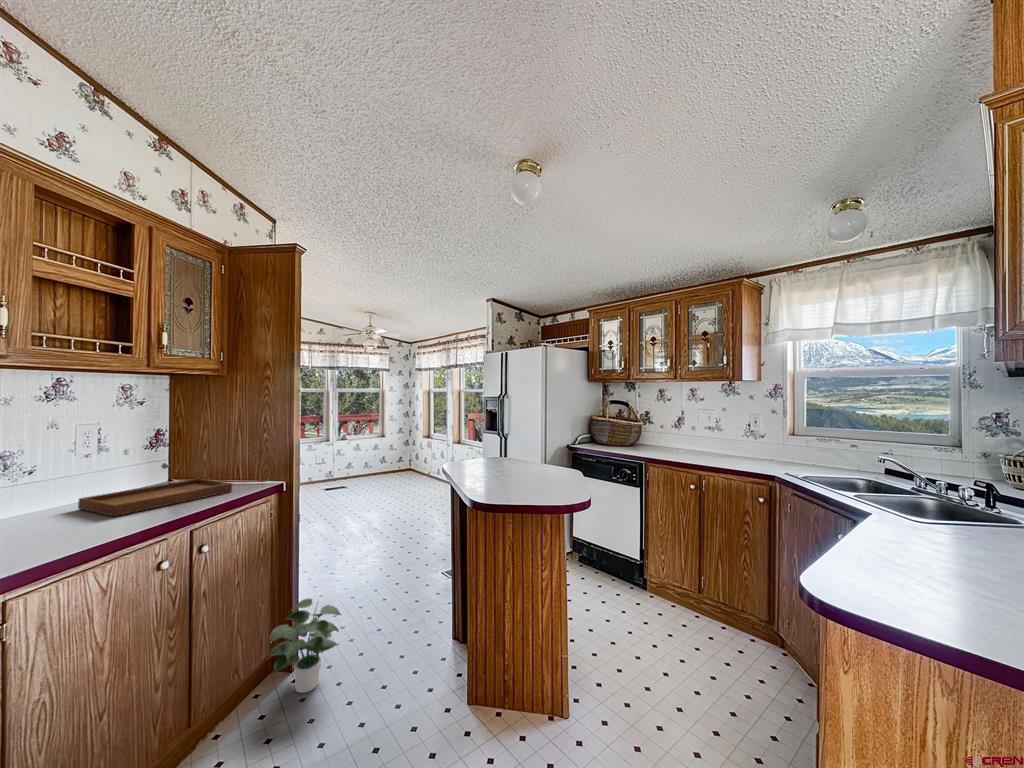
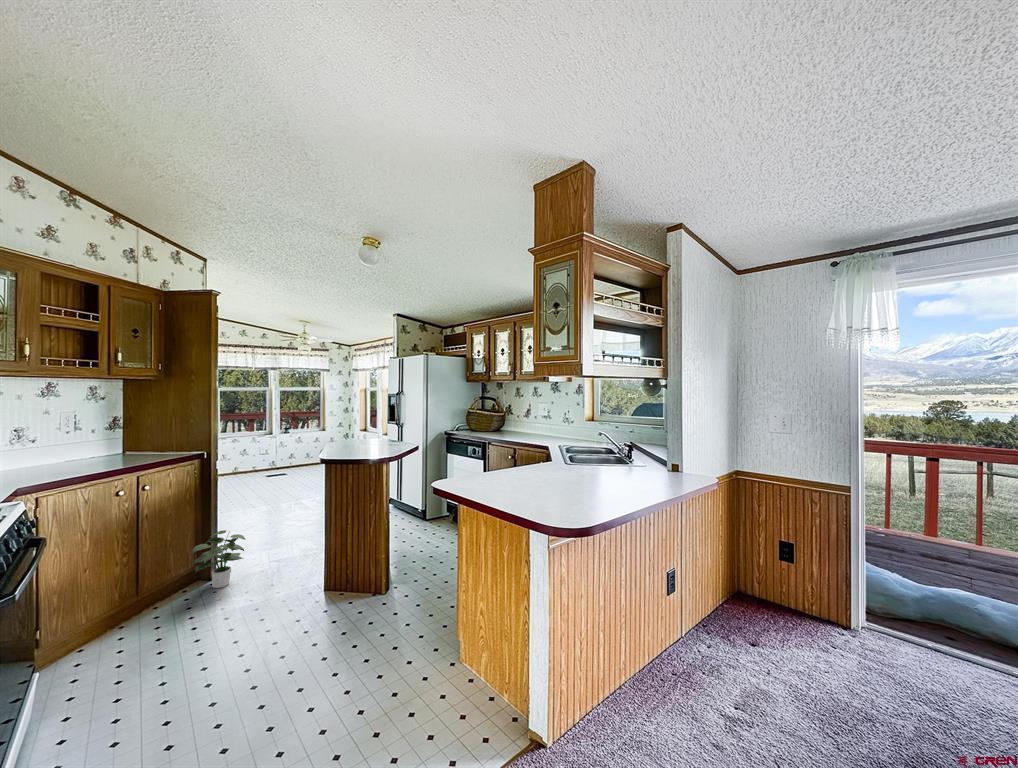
tray: present [78,463,232,516] -> none [64,437,167,466]

